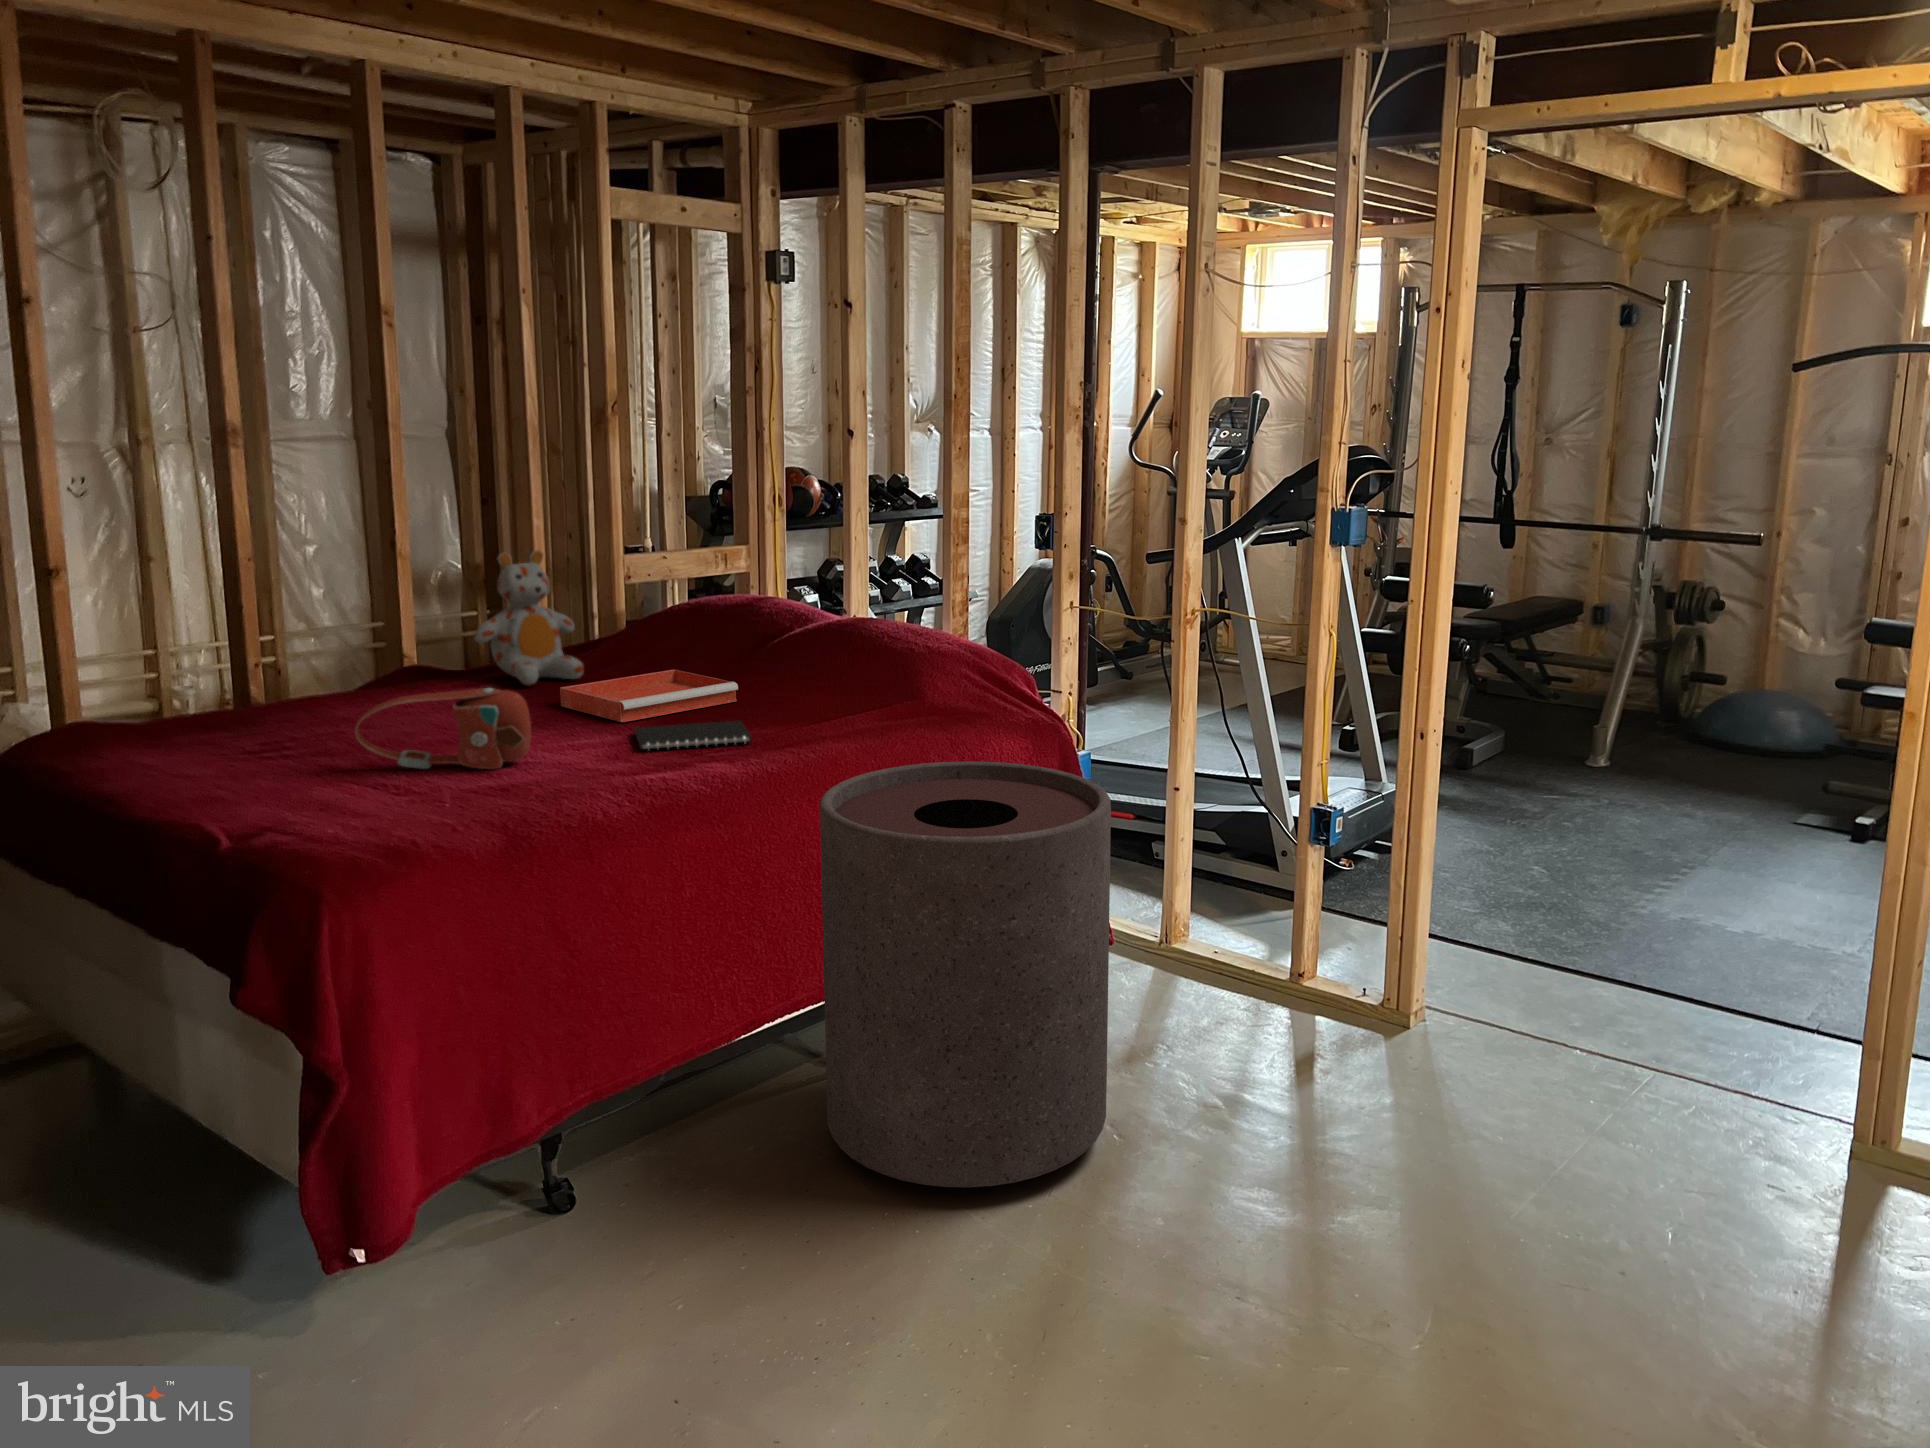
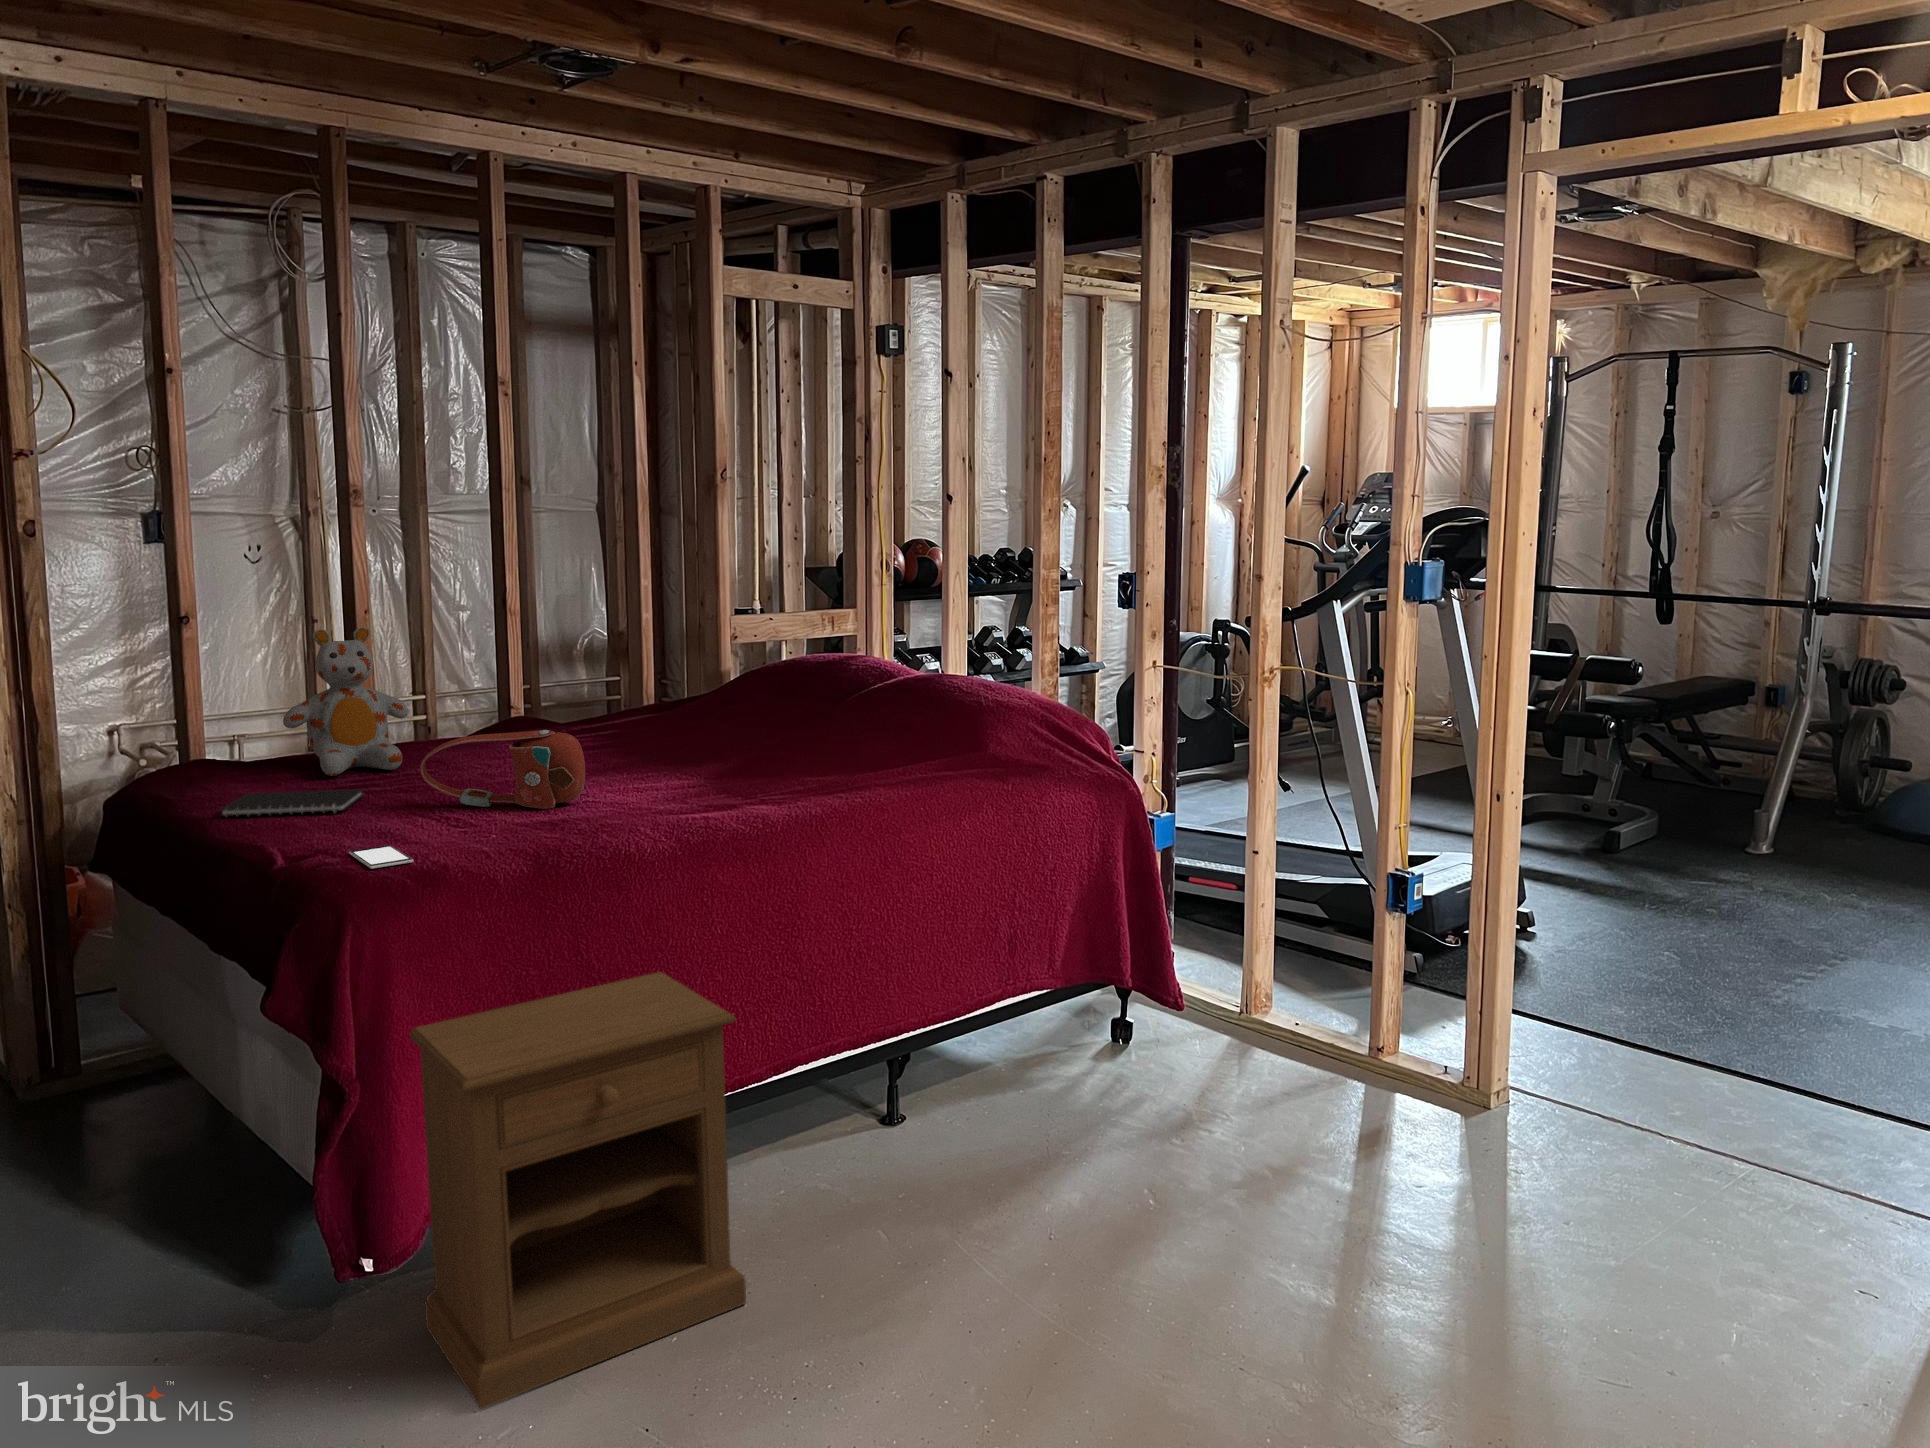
stuffed bear: present [474,550,584,685] -> present [283,627,409,776]
tray: present [560,670,738,722] -> none [639,723,809,770]
notebook: present [635,721,751,750] -> present [220,789,364,817]
trash can: present [820,762,1111,1187] -> none [843,815,1139,1253]
smartphone: none [305,815,382,842] -> present [349,845,413,869]
nightstand: none [408,933,753,1376] -> present [409,972,746,1409]

